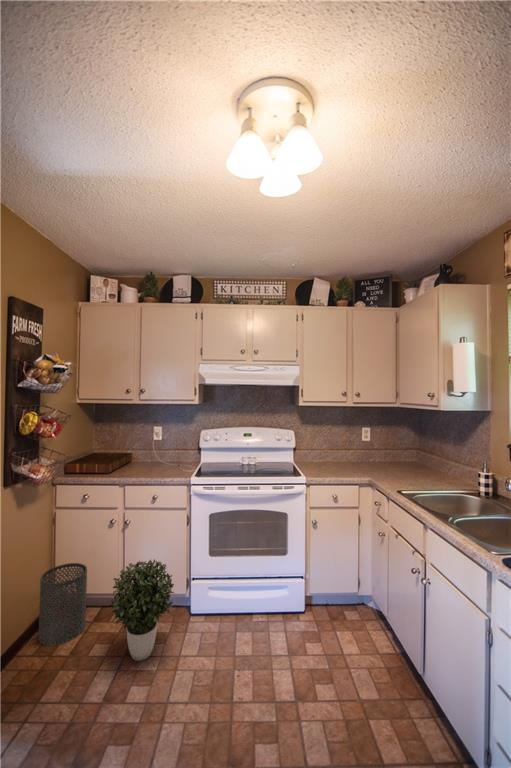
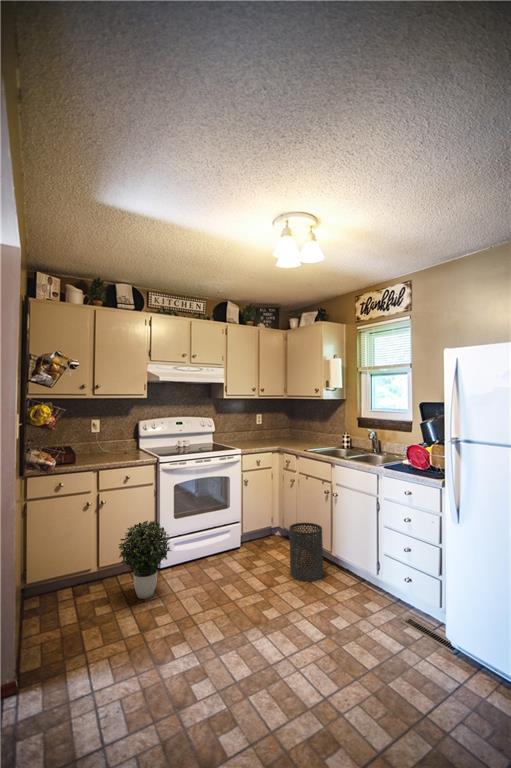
trash can: present [39,563,87,646] -> present [289,523,323,581]

